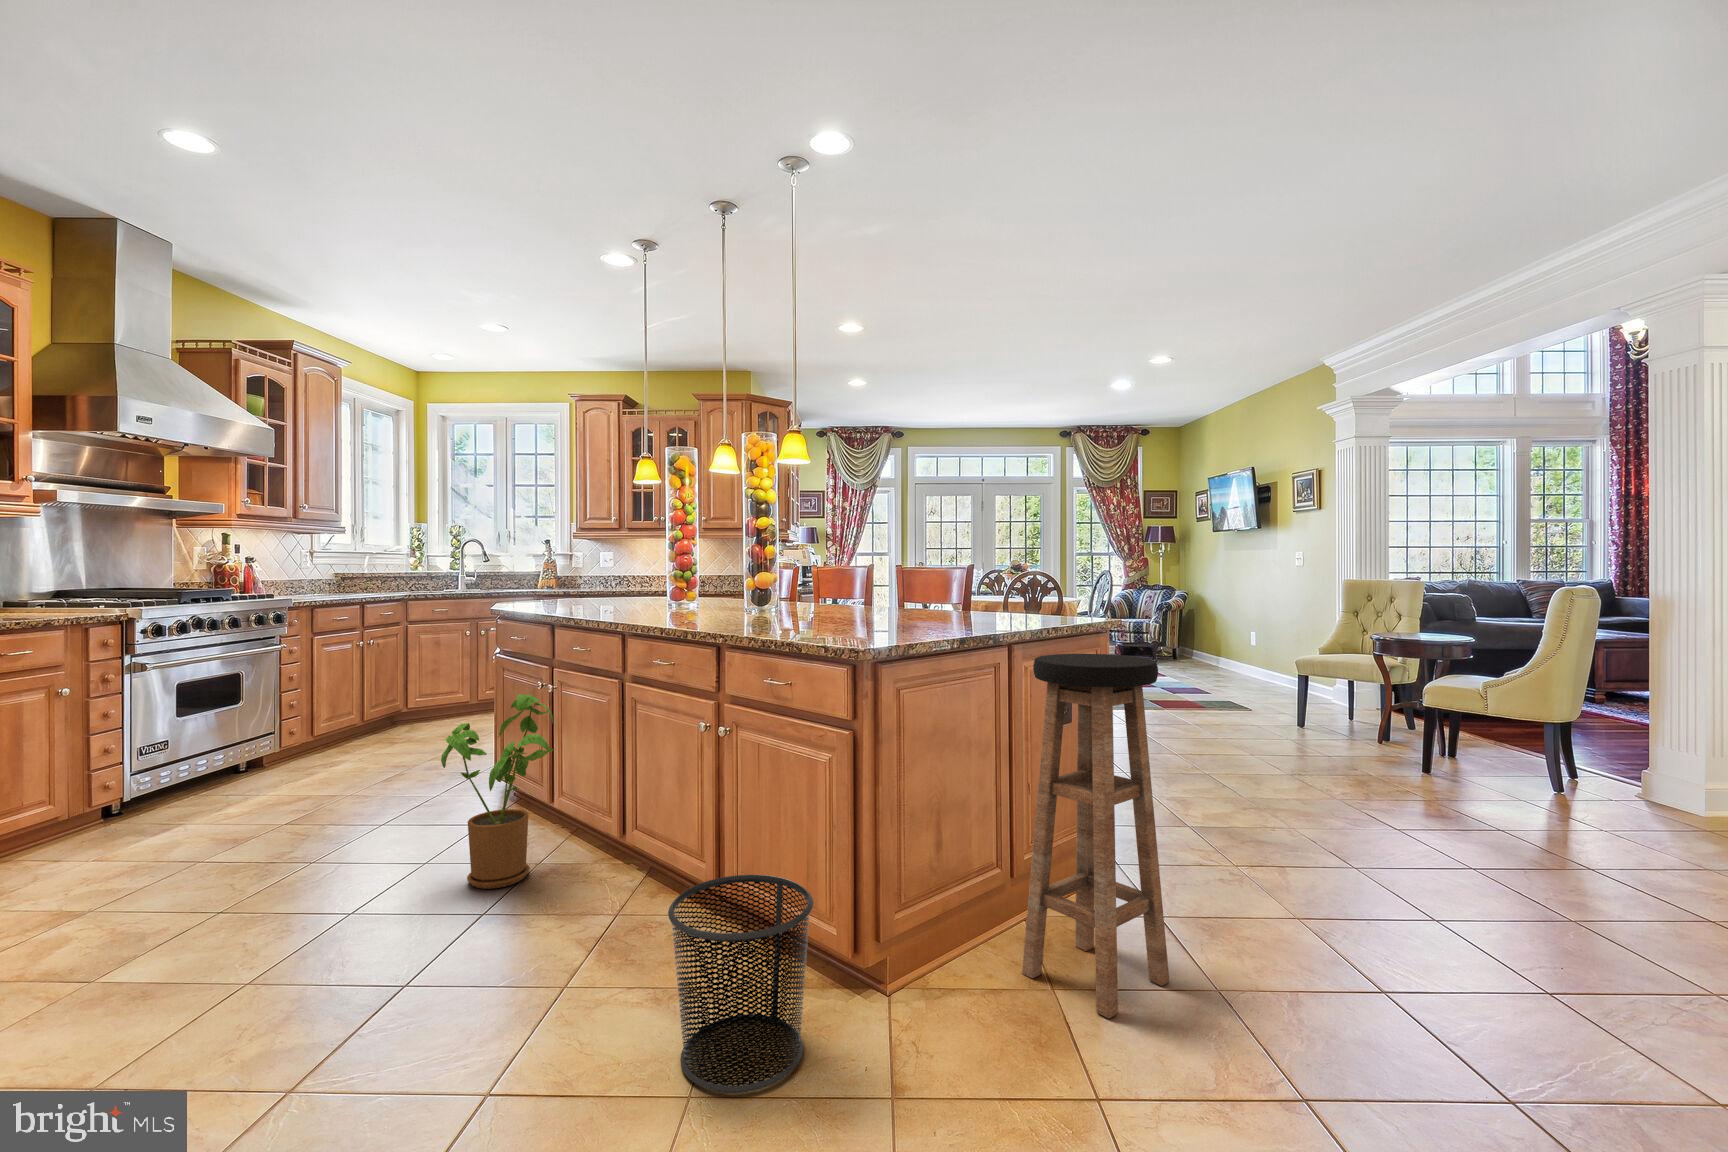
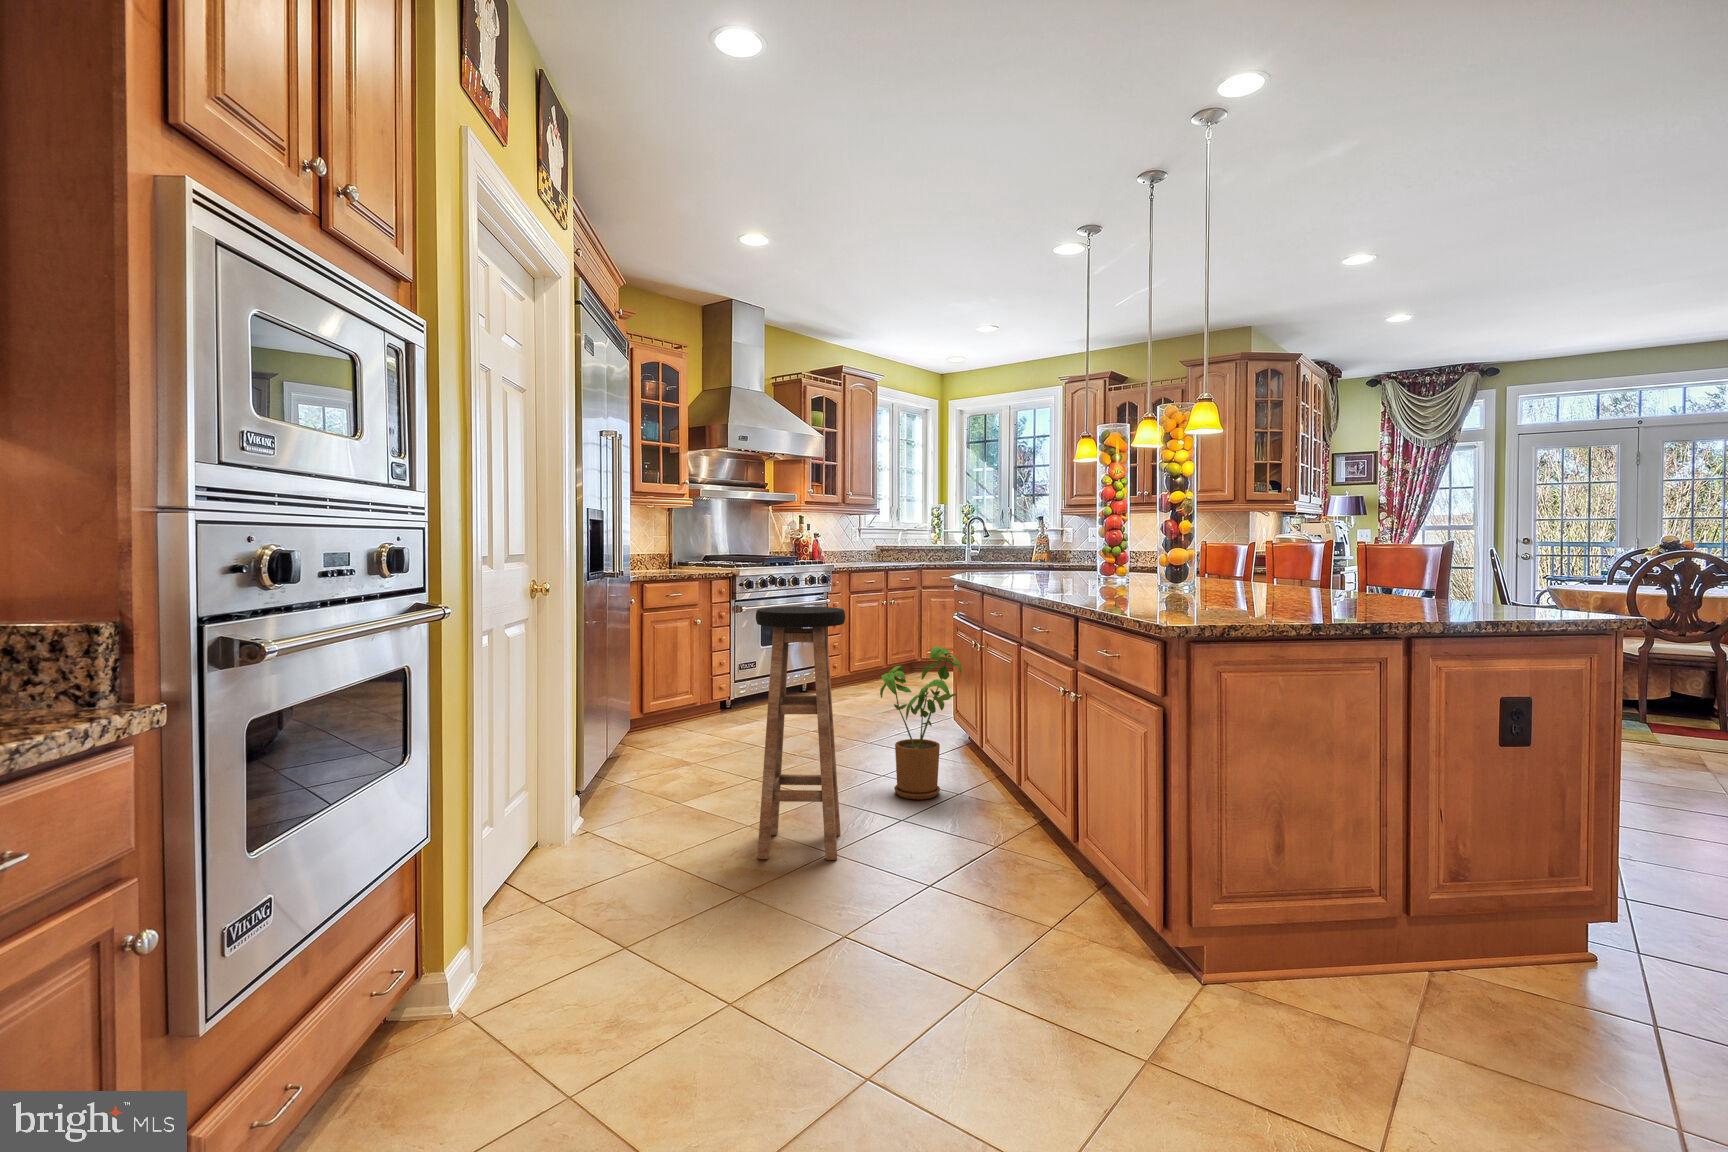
bar stool: present [1022,654,1169,1018] -> present [756,606,845,860]
waste bin: present [668,875,813,1093] -> none [955,808,1079,981]

